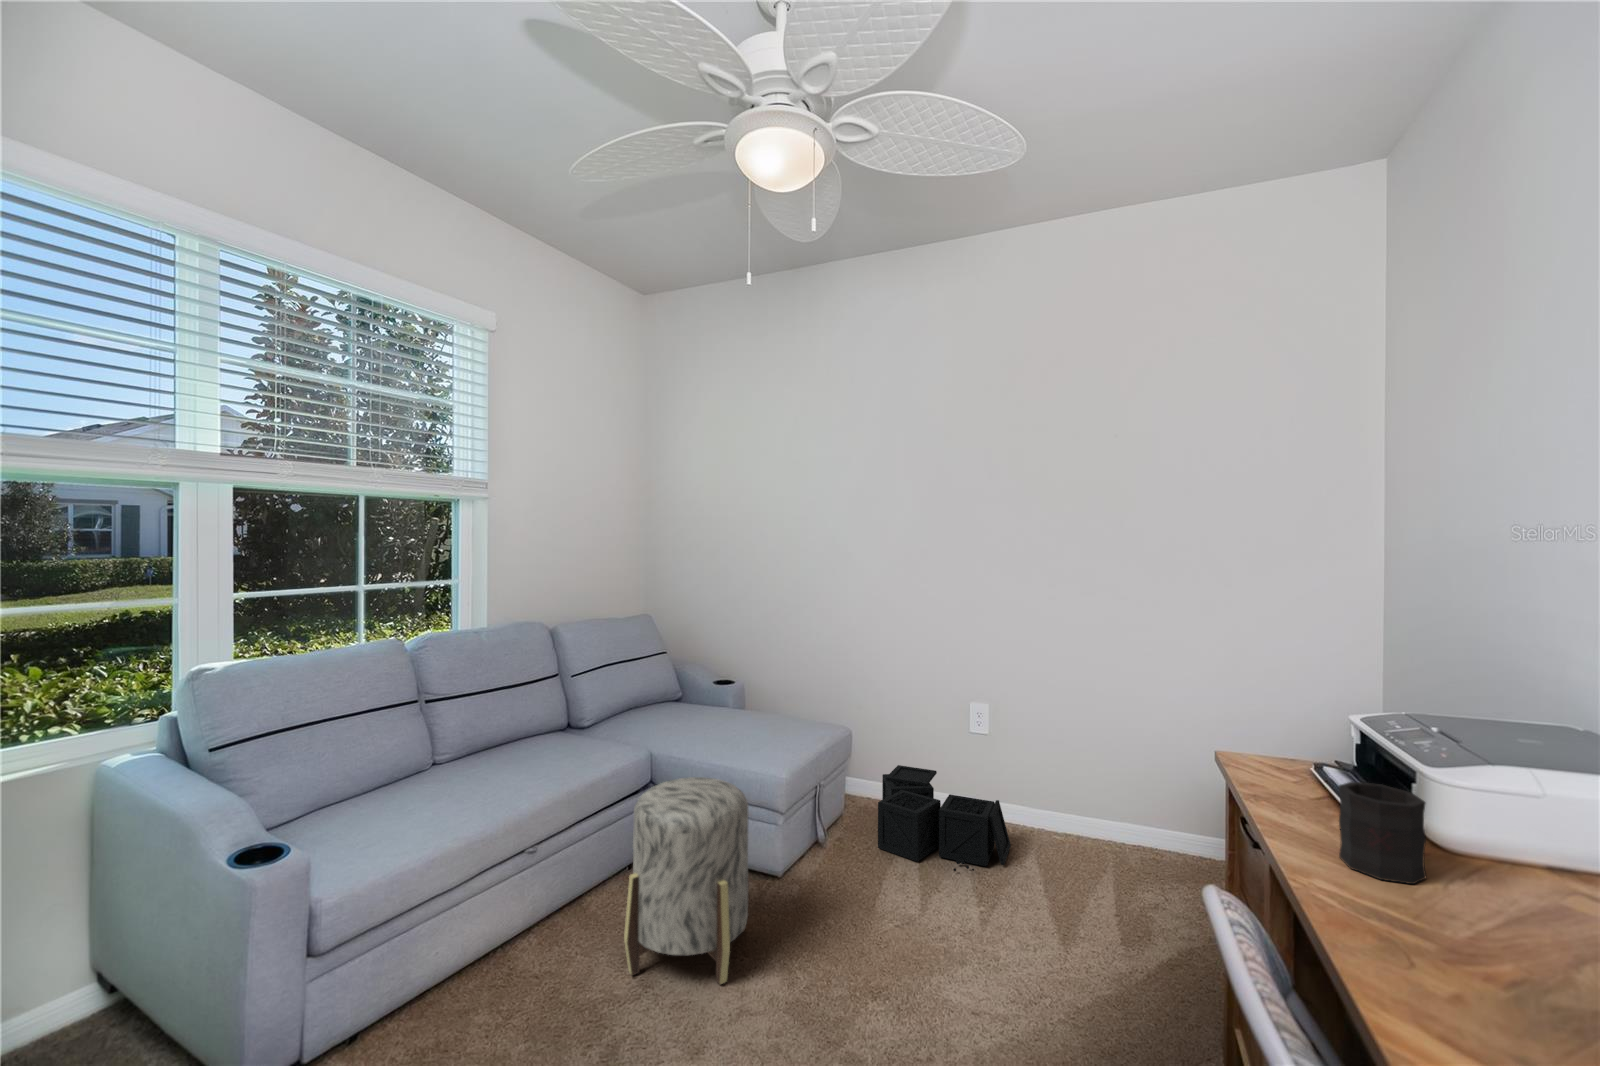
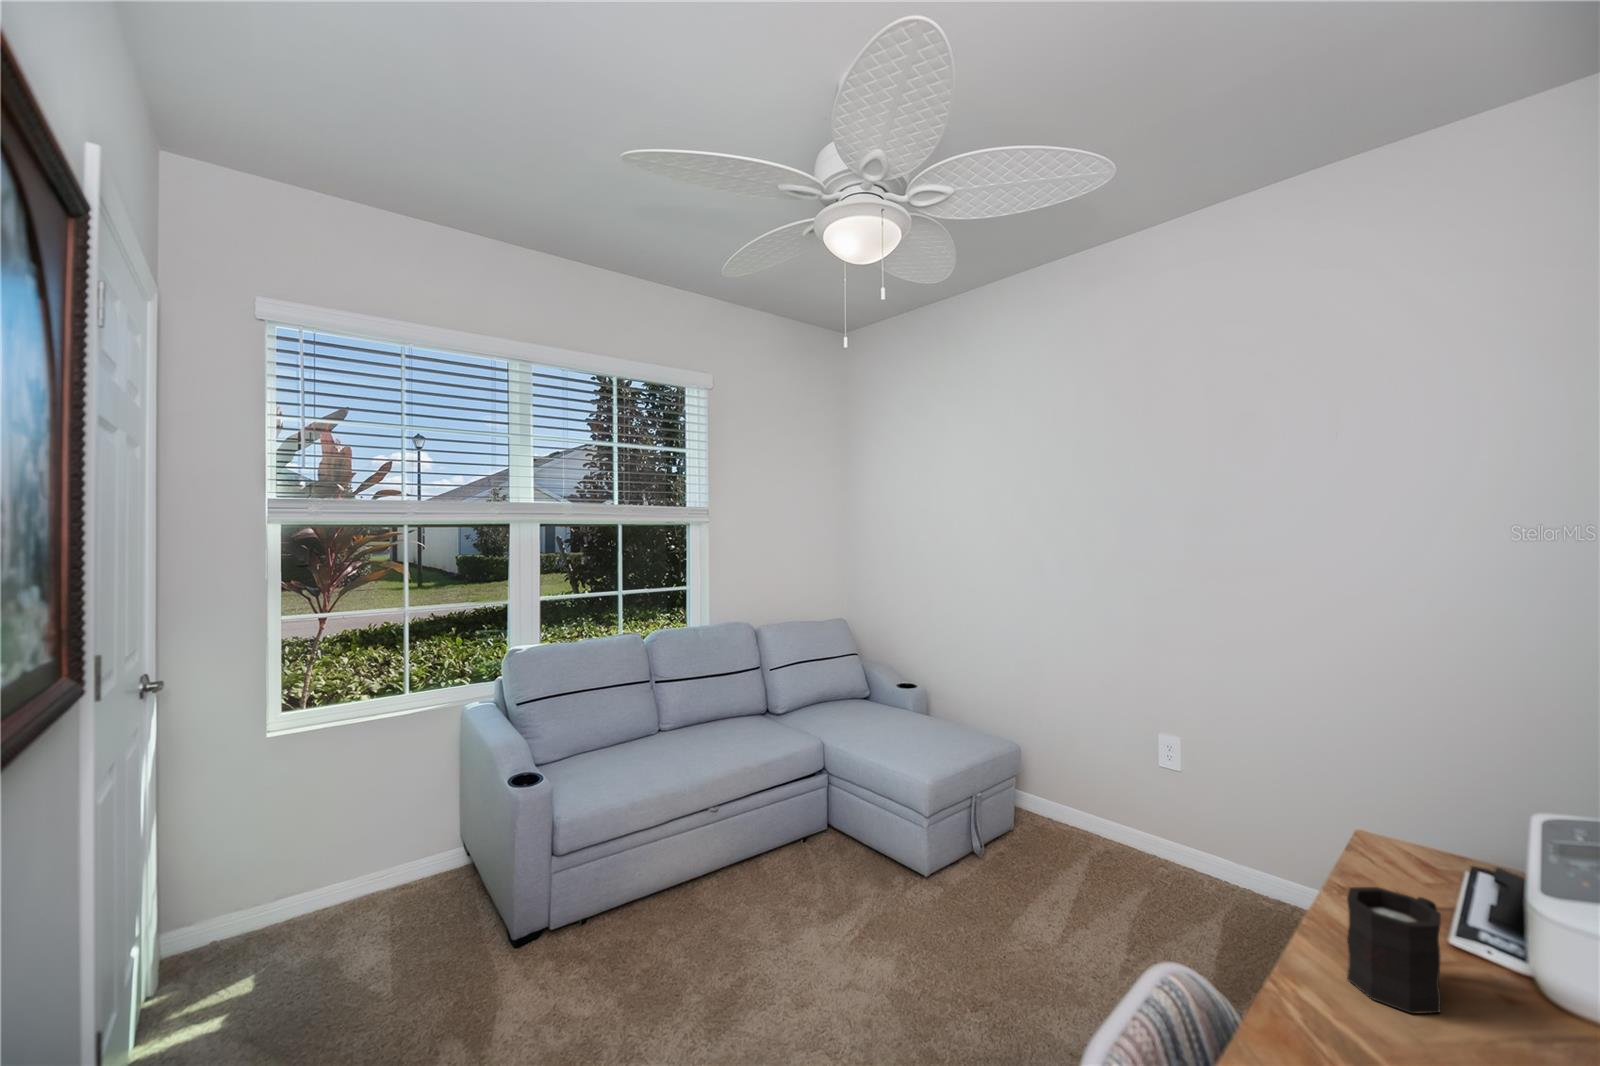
storage bin: present [878,765,1011,871] -> none [1039,790,1194,915]
ottoman: present [624,777,749,984] -> none [769,771,884,952]

